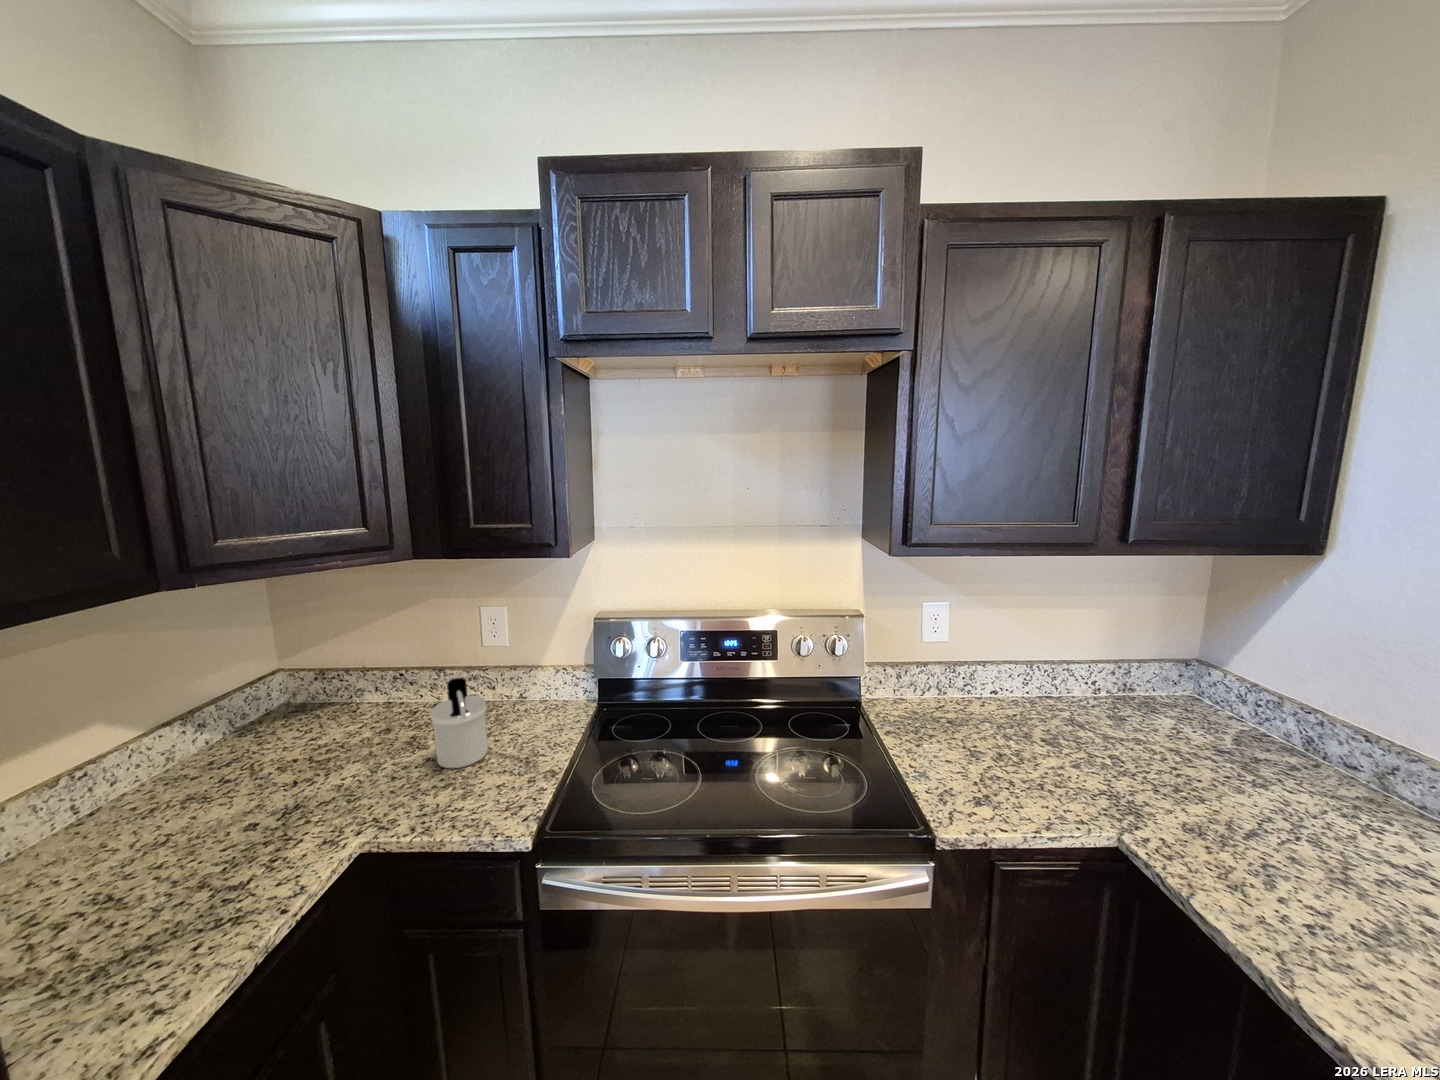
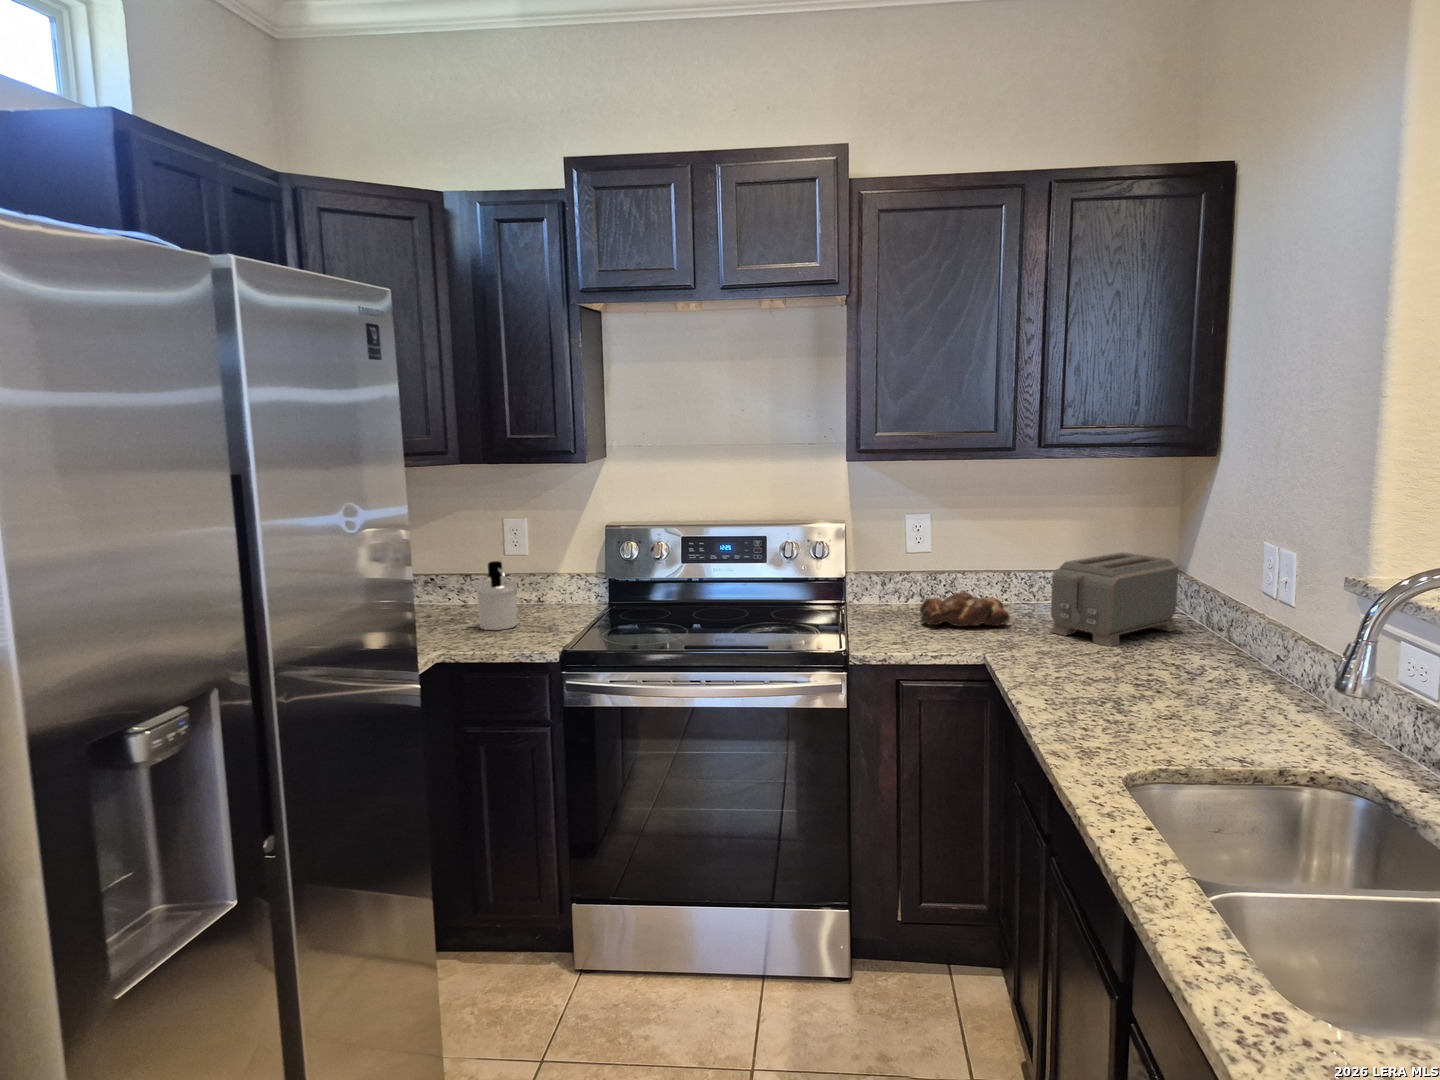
toaster: none [1128,657,1275,801] -> present [1050,552,1178,647]
bread loaf: none [960,702,1072,751] -> present [920,592,1010,626]

